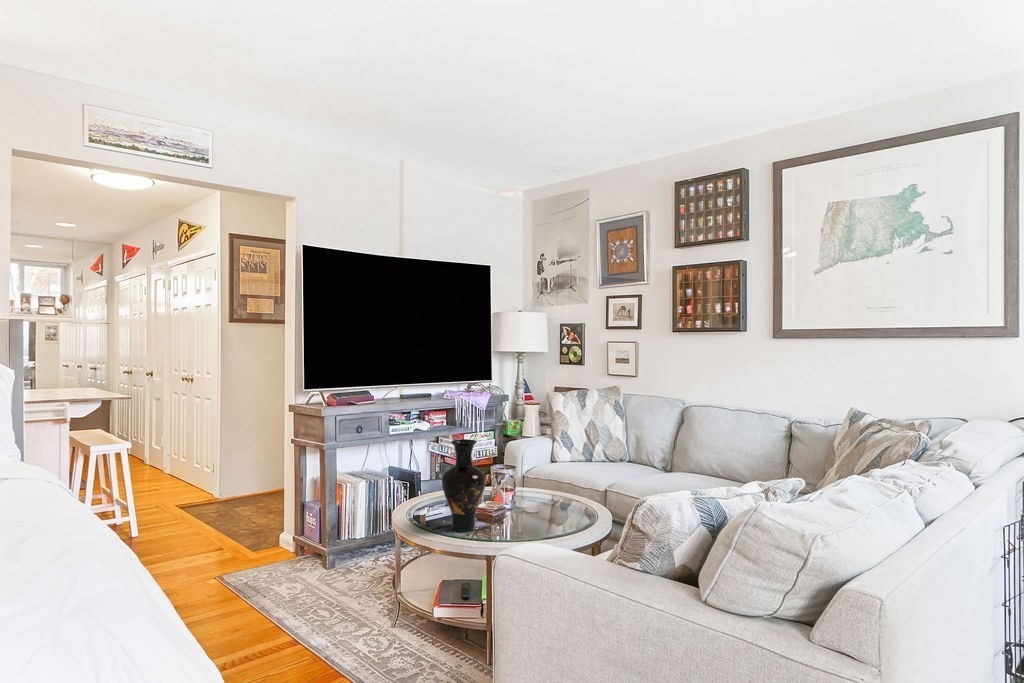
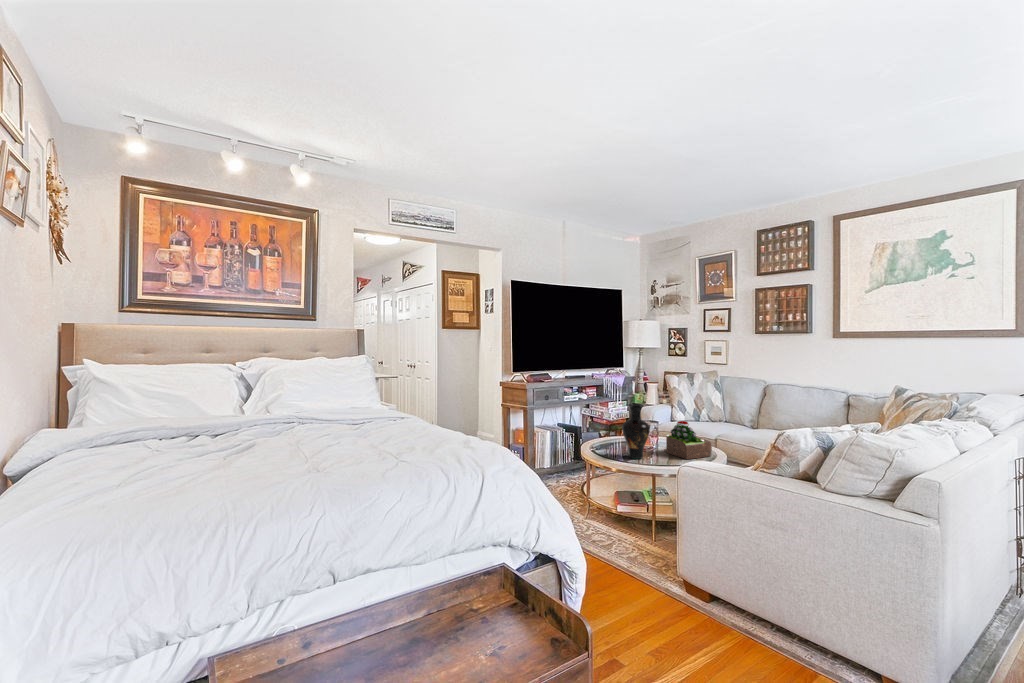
succulent plant: none [518,466,586,529] -> present [666,421,712,459]

